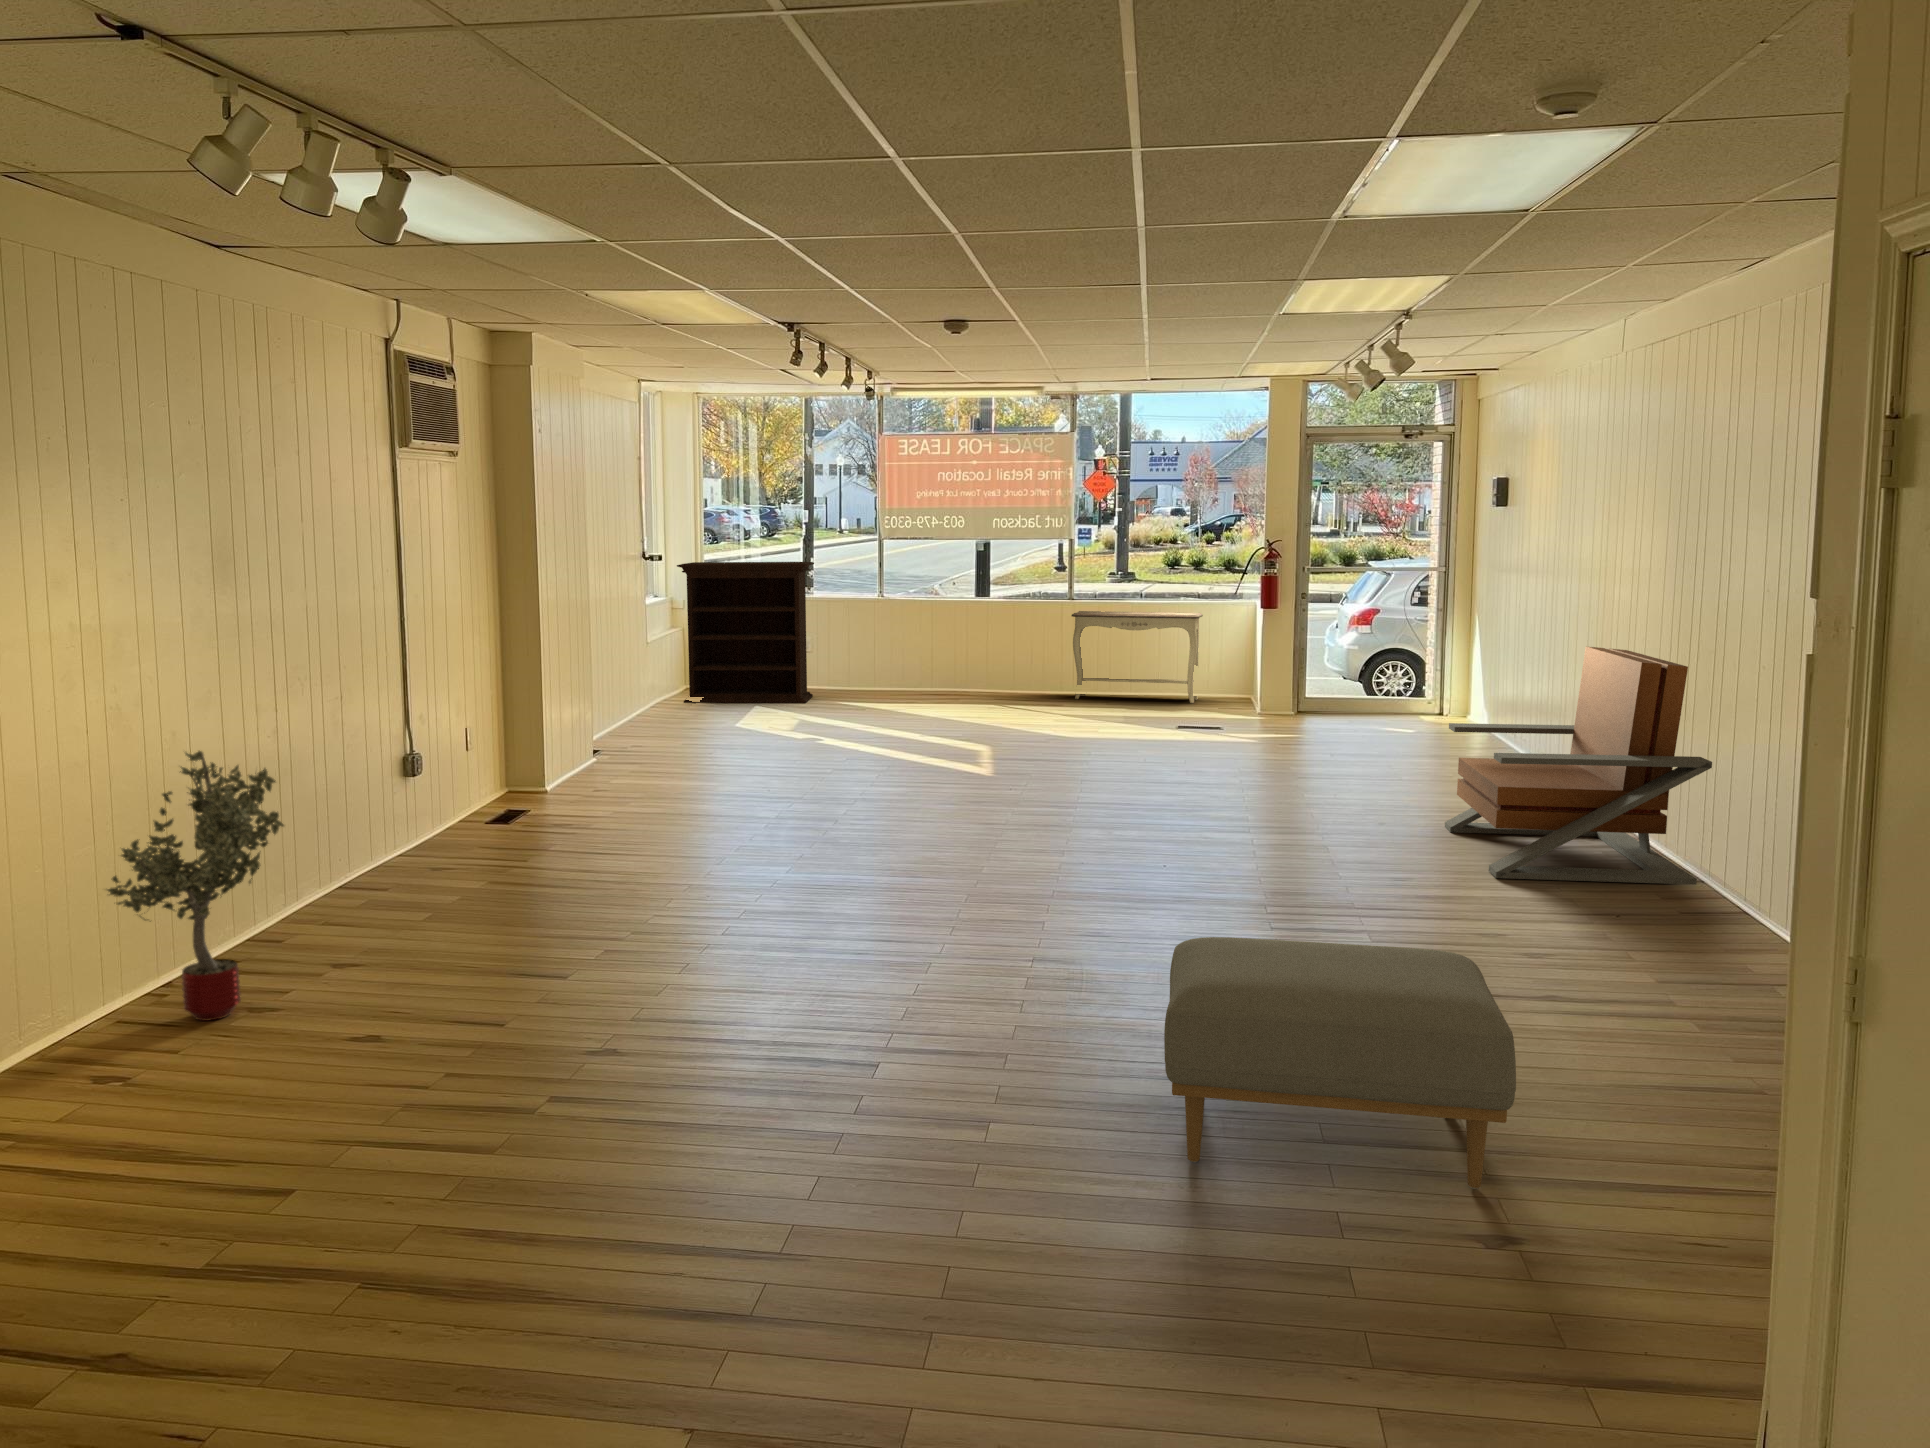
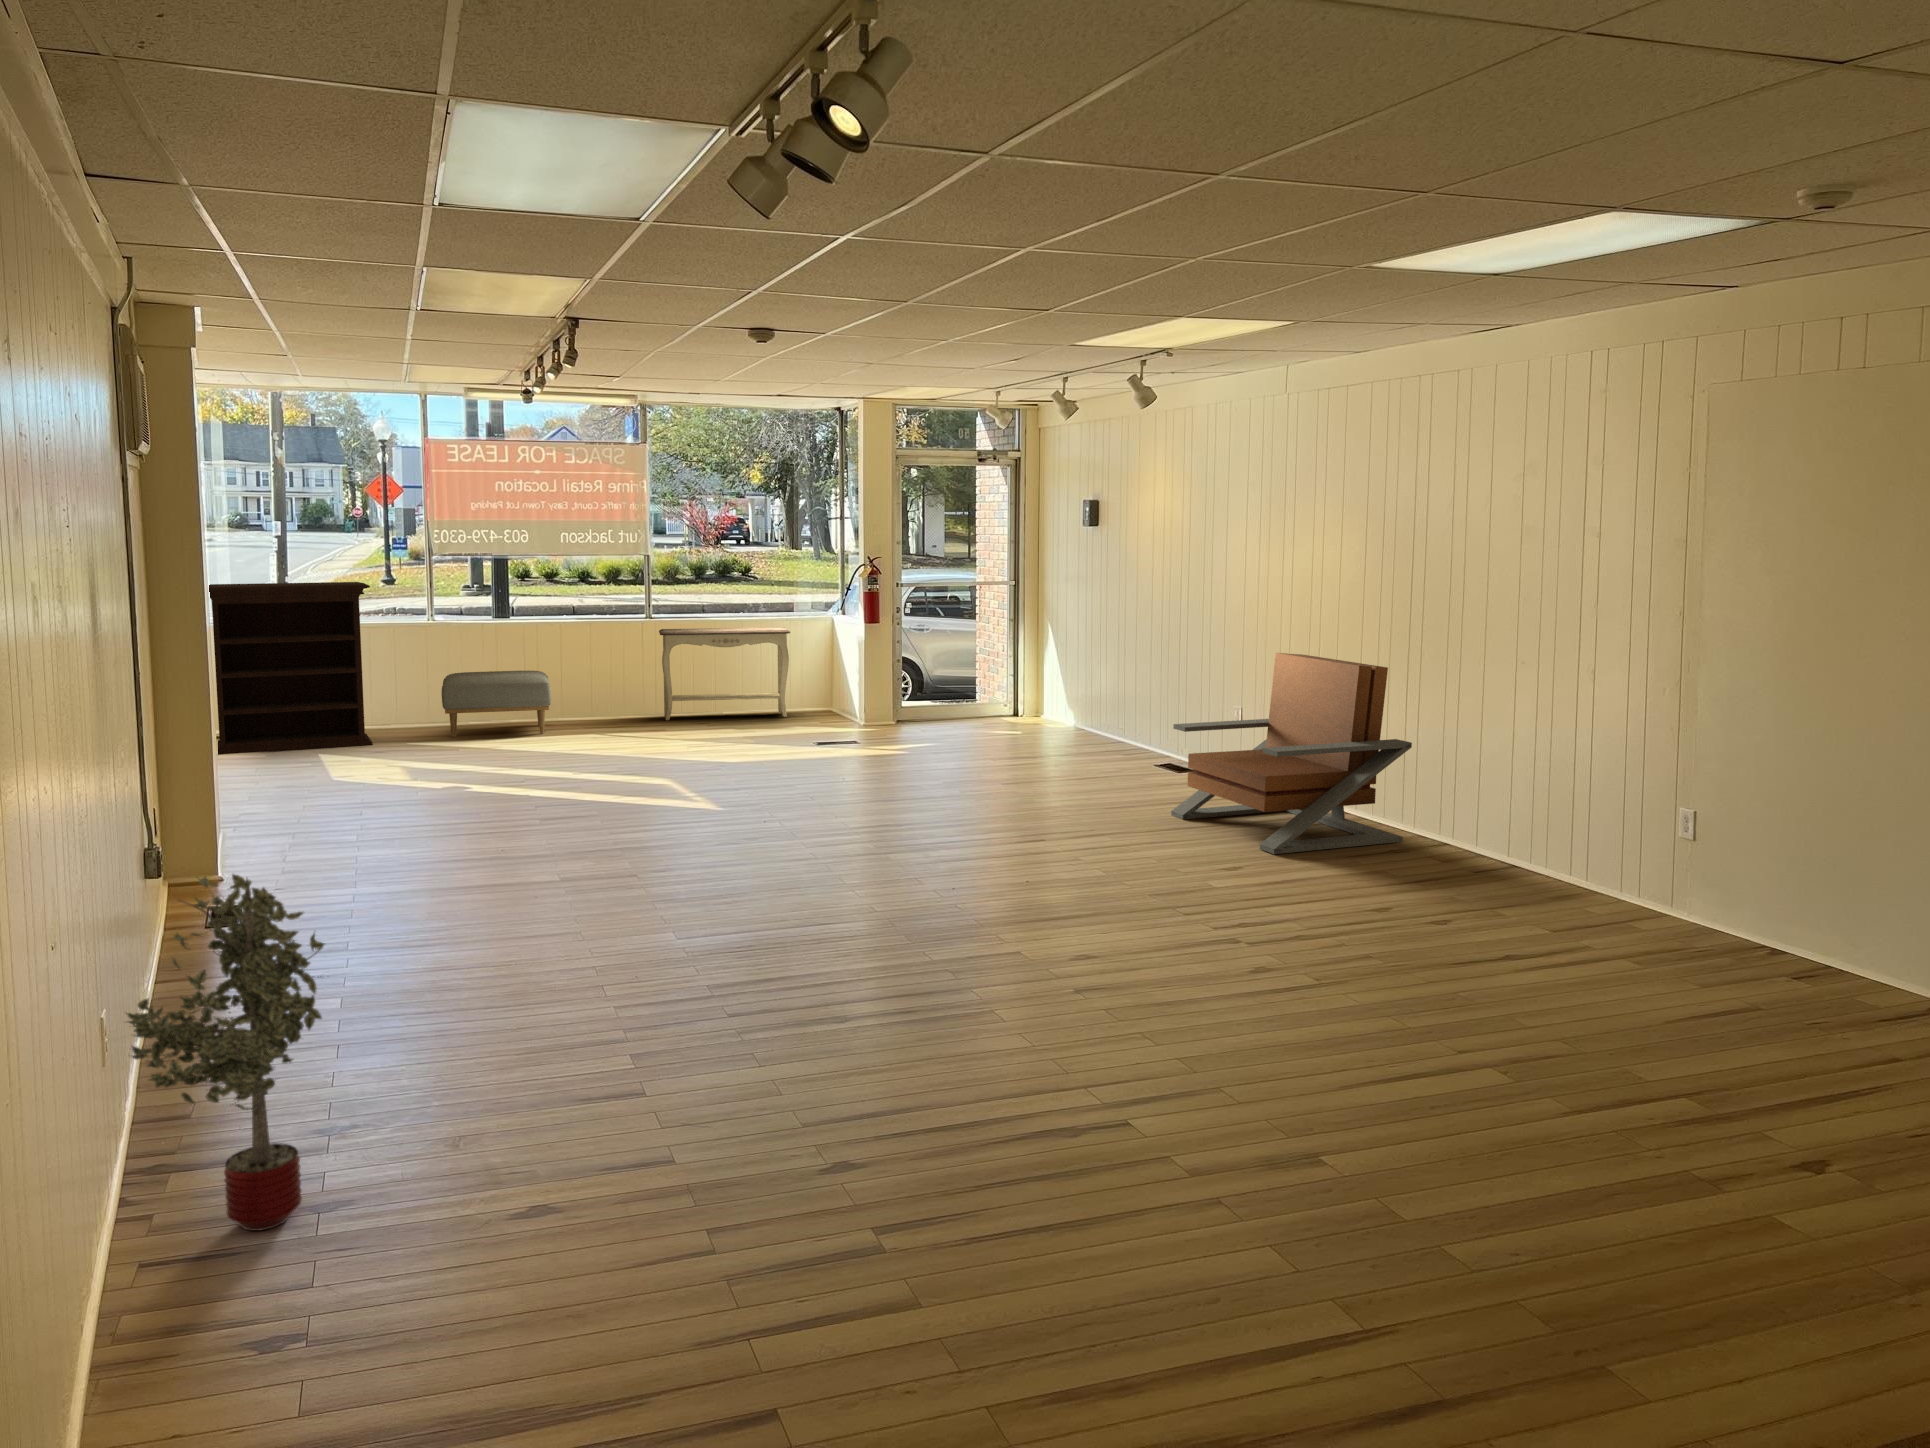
ottoman: present [1164,937,1516,1189] -> present [442,671,551,737]

